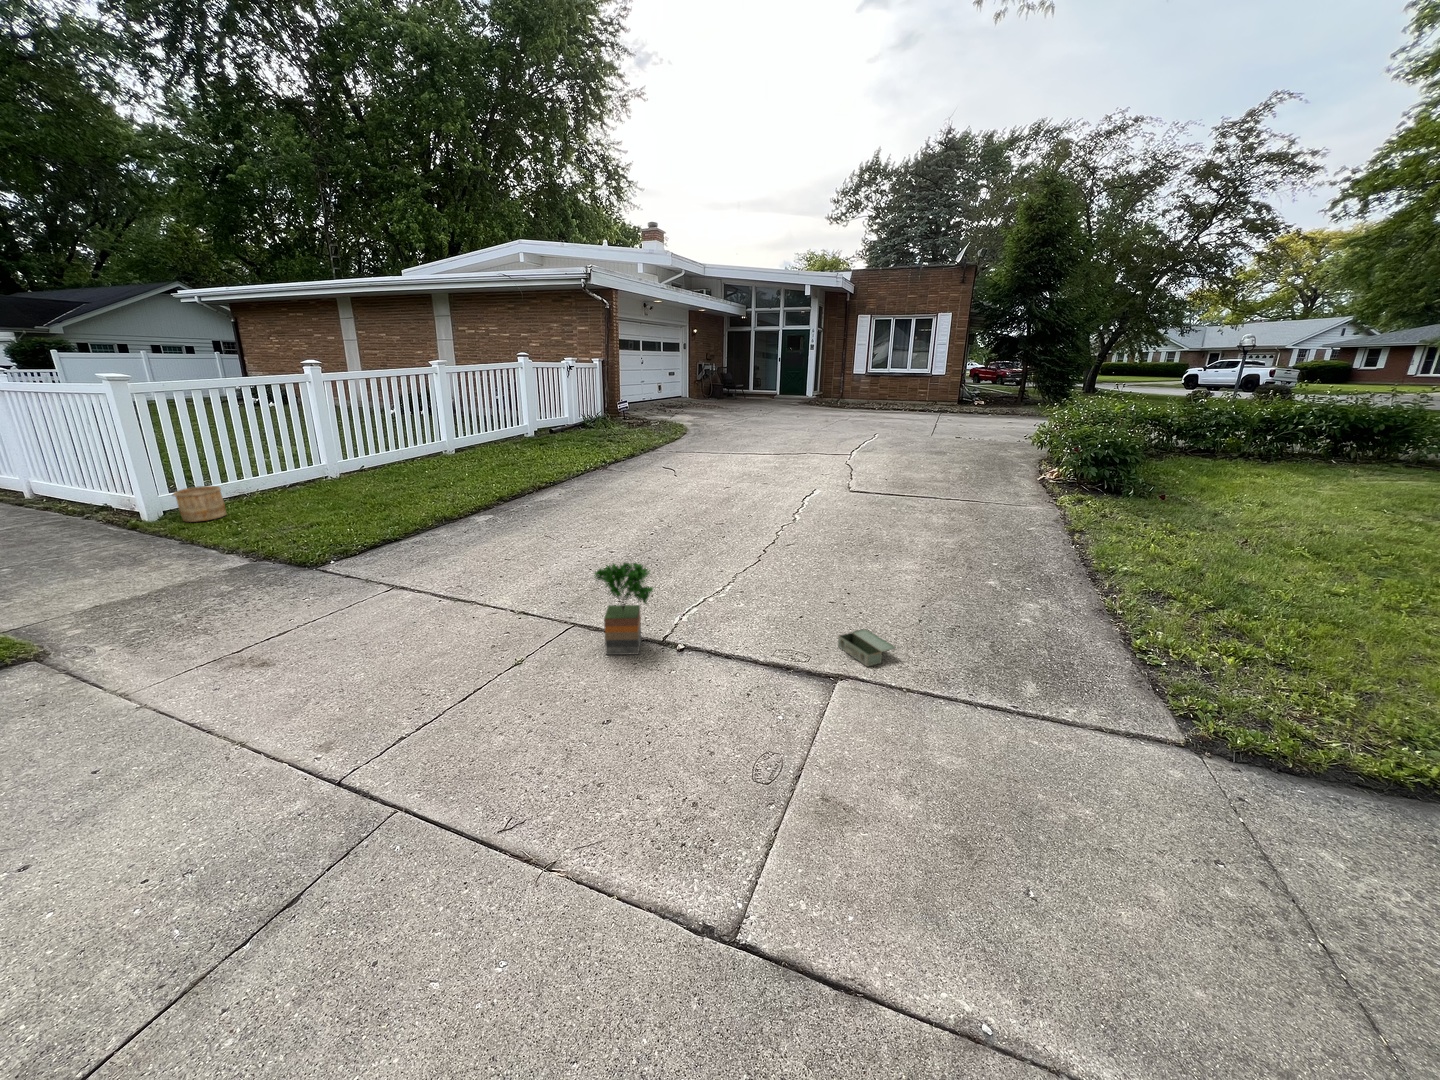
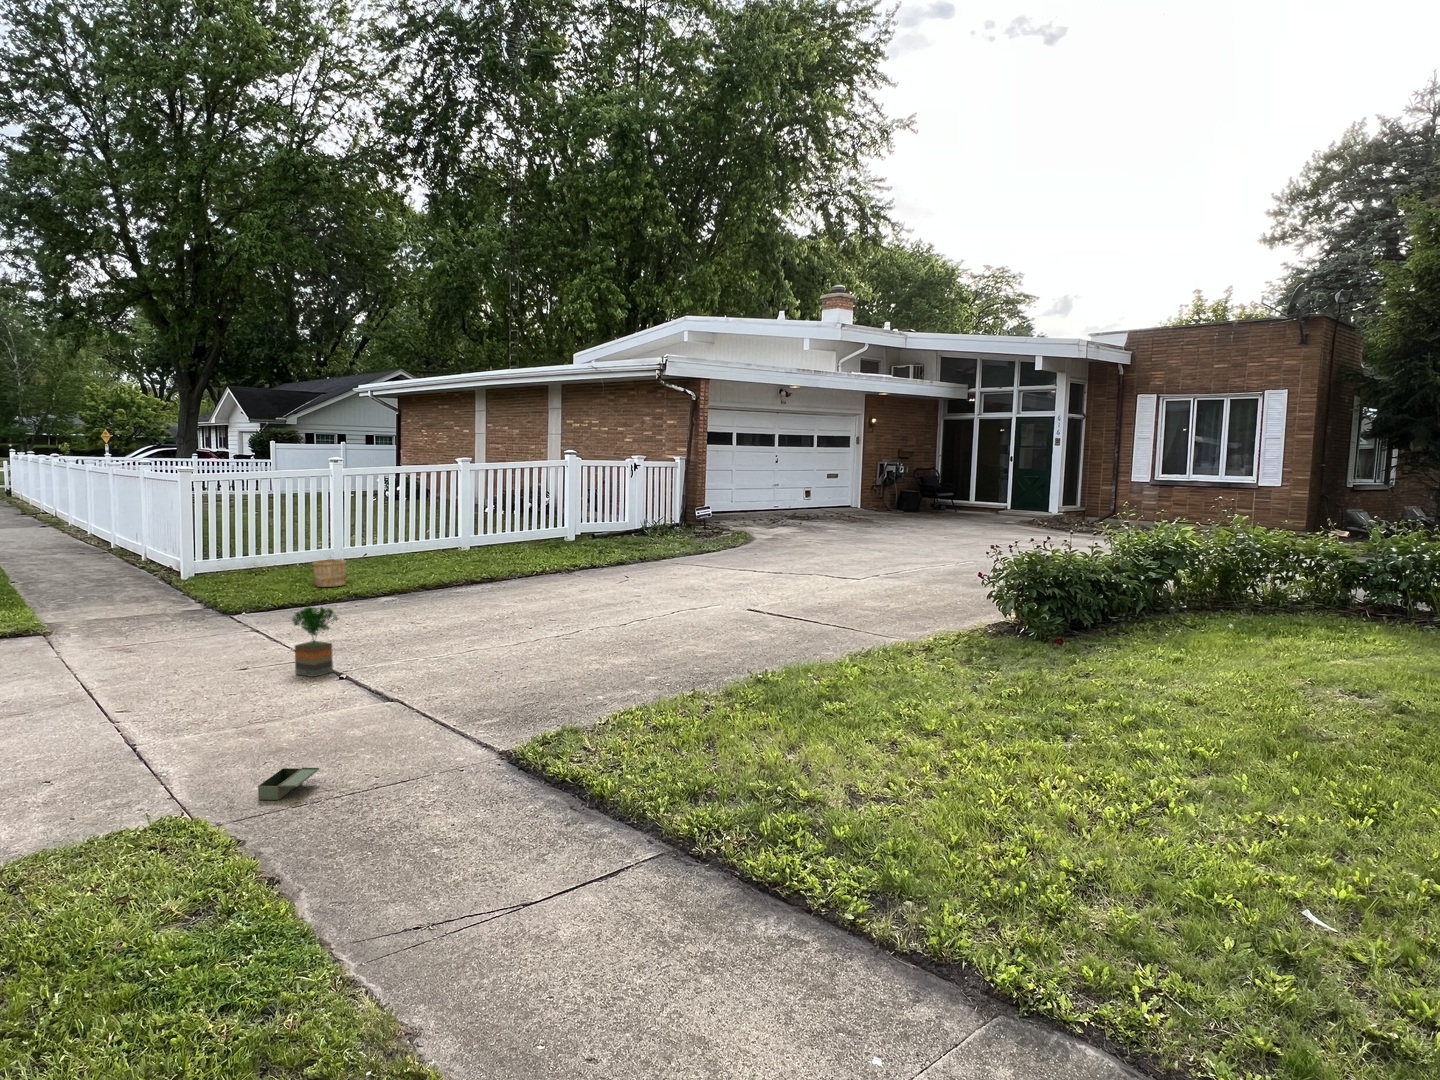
wooden bucket: present [173,486,226,522] -> present [313,559,346,587]
toolbox: present [838,629,895,667] -> present [258,768,319,800]

